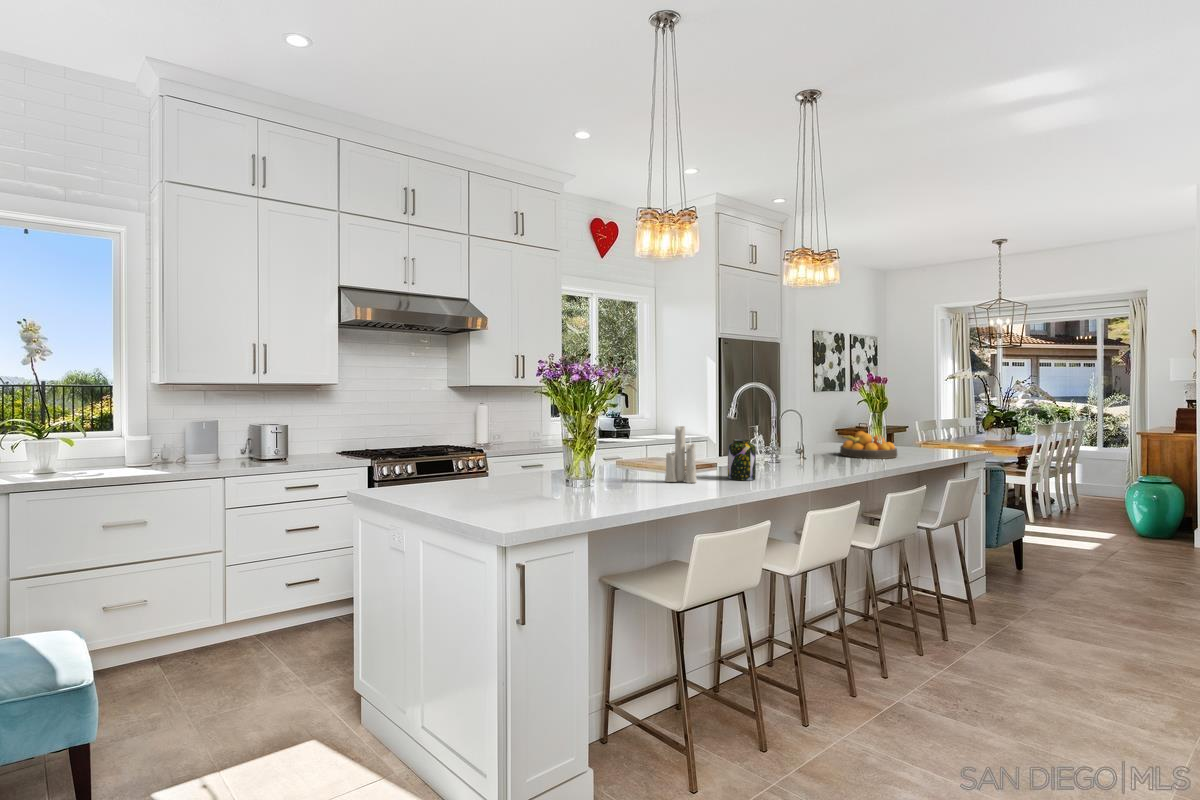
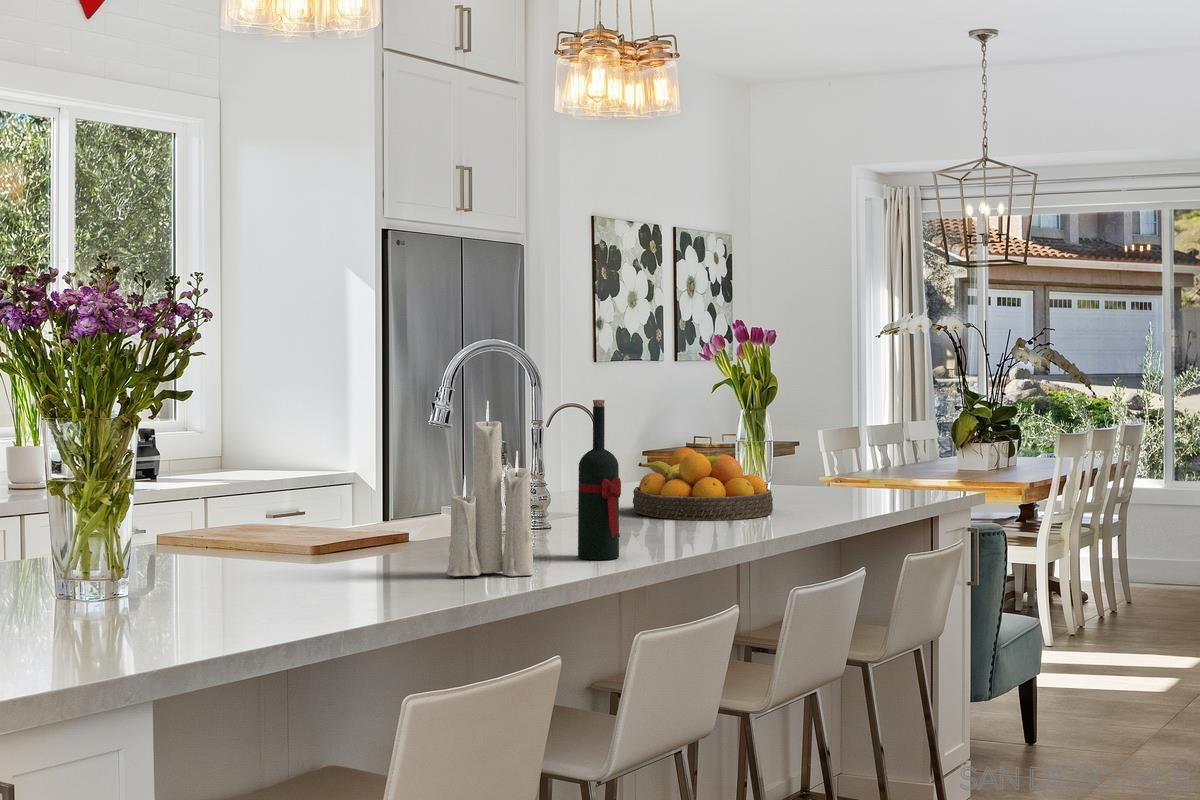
wine bottle: none [824,415,841,471] -> present [578,400,621,560]
candle: present [665,425,696,483] -> present [446,401,534,576]
jar: present [728,439,756,481] -> none [274,473,360,605]

